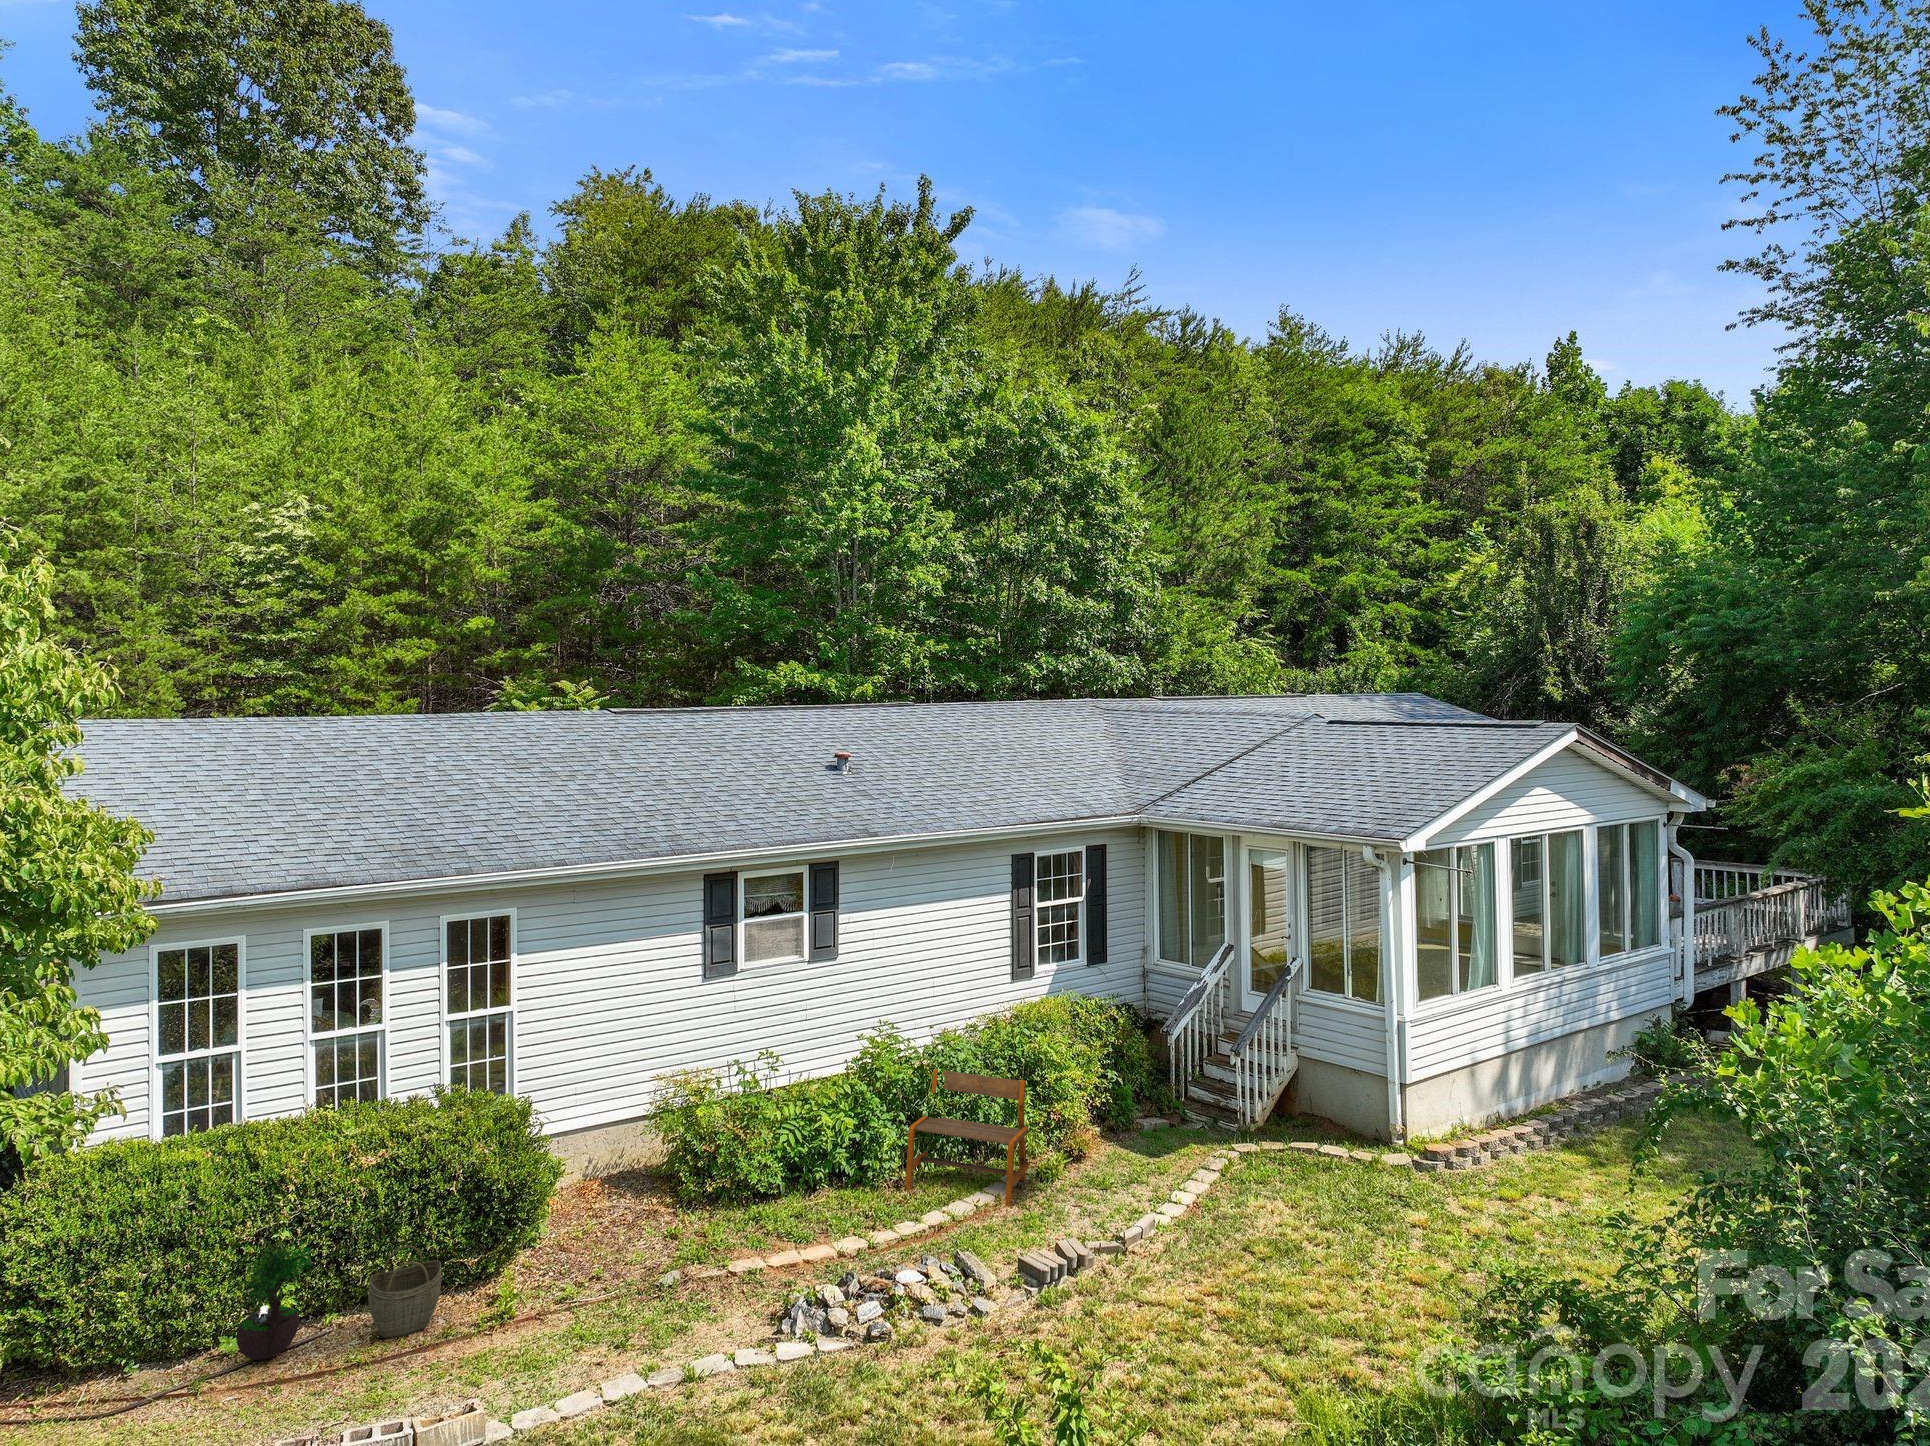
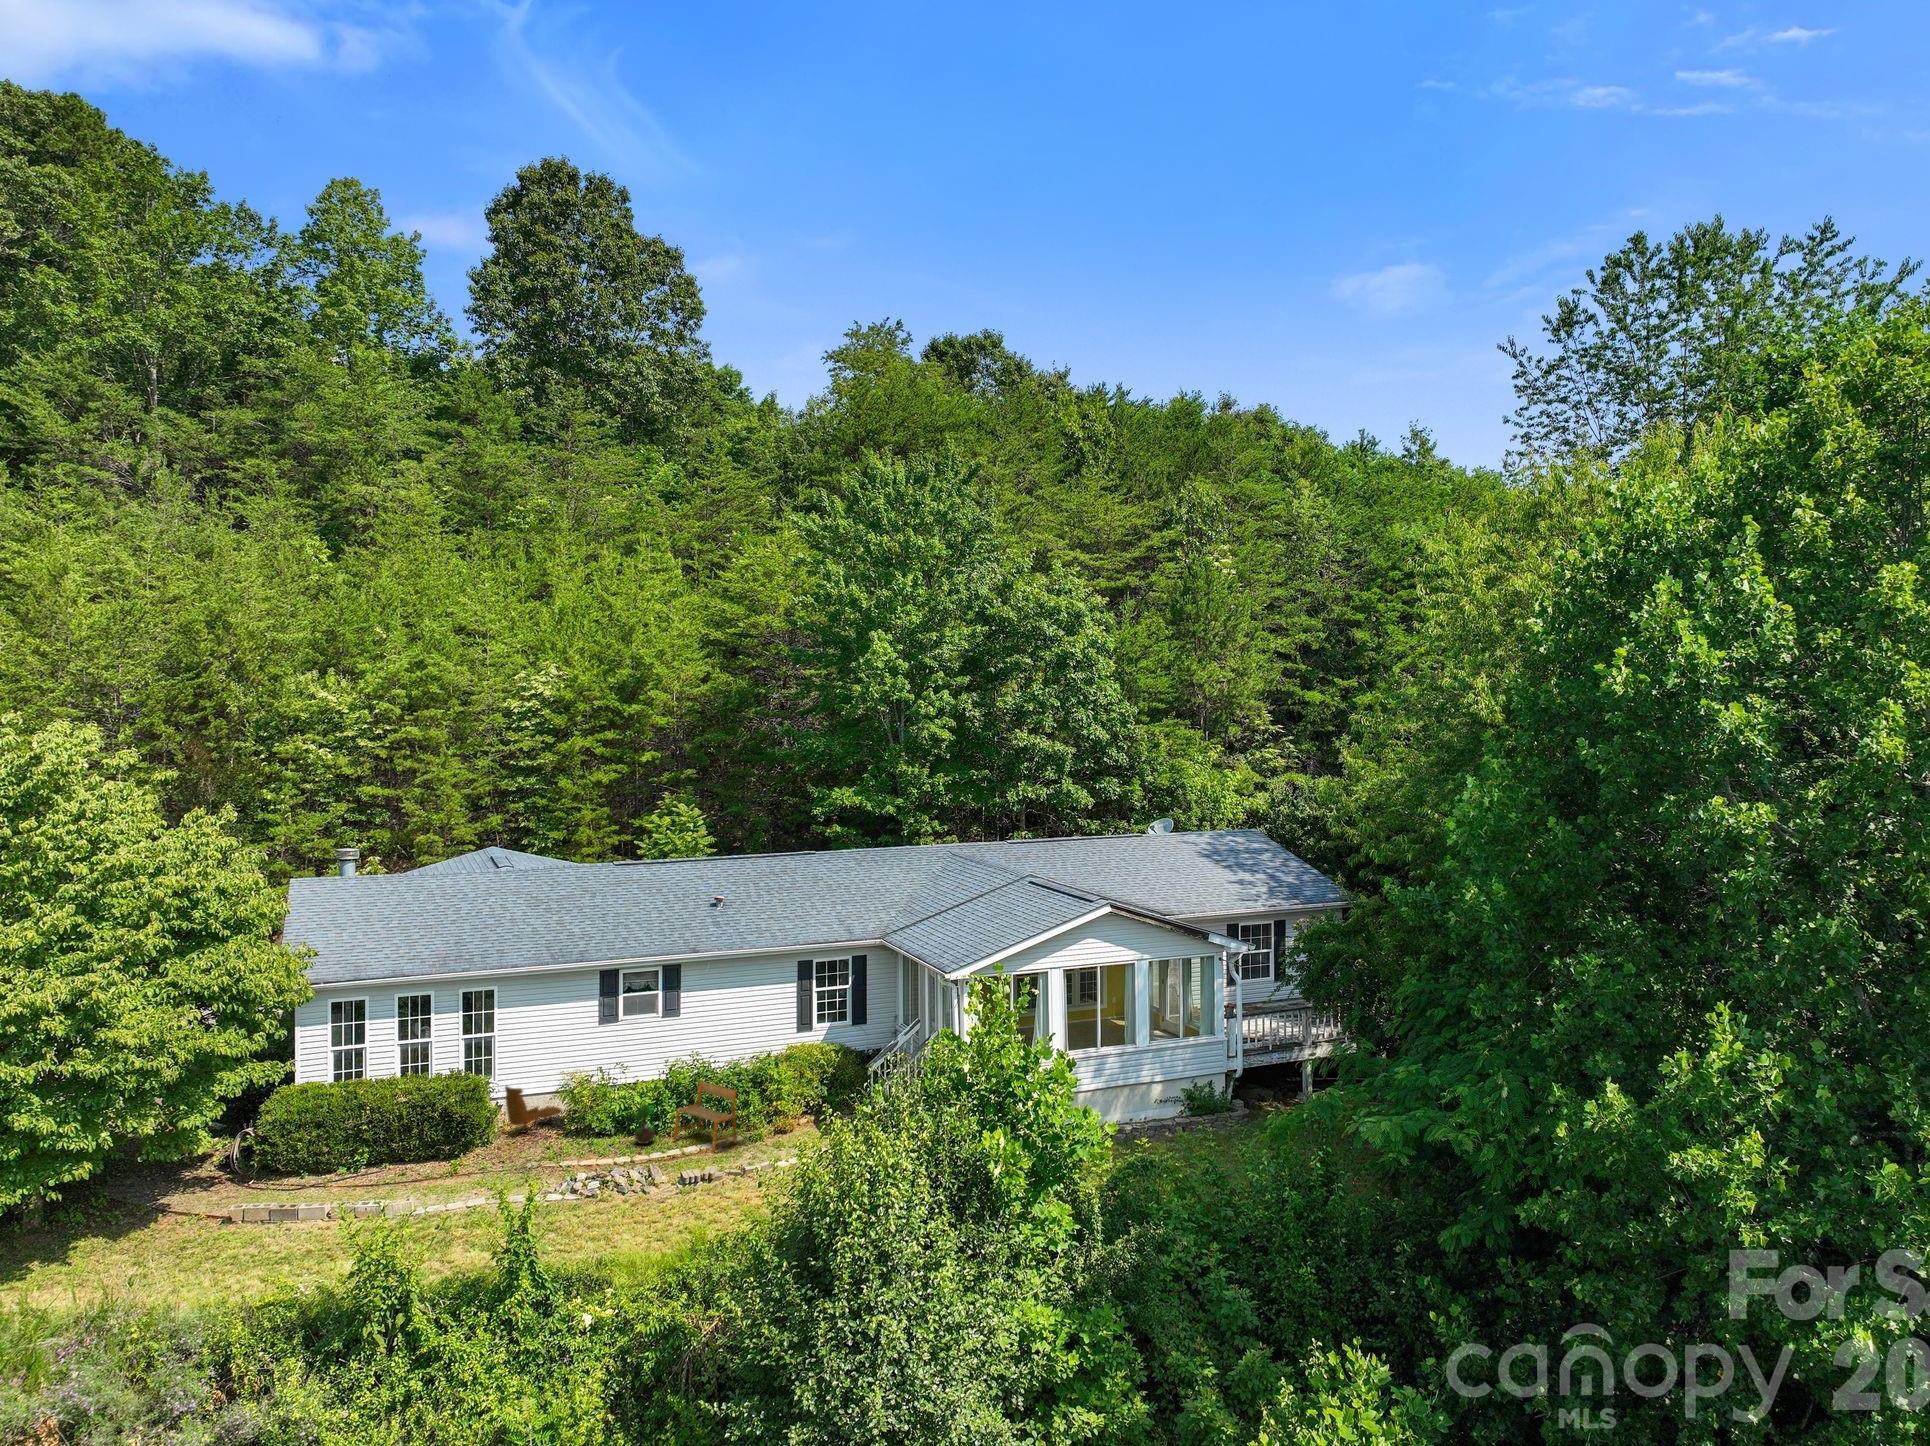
lounge chair: none [559,1109,651,1217] -> present [505,1085,562,1133]
potted tree: present [232,1241,314,1360] -> present [632,1102,655,1144]
woven basket: present [368,1245,441,1339] -> none [395,1137,427,1175]

